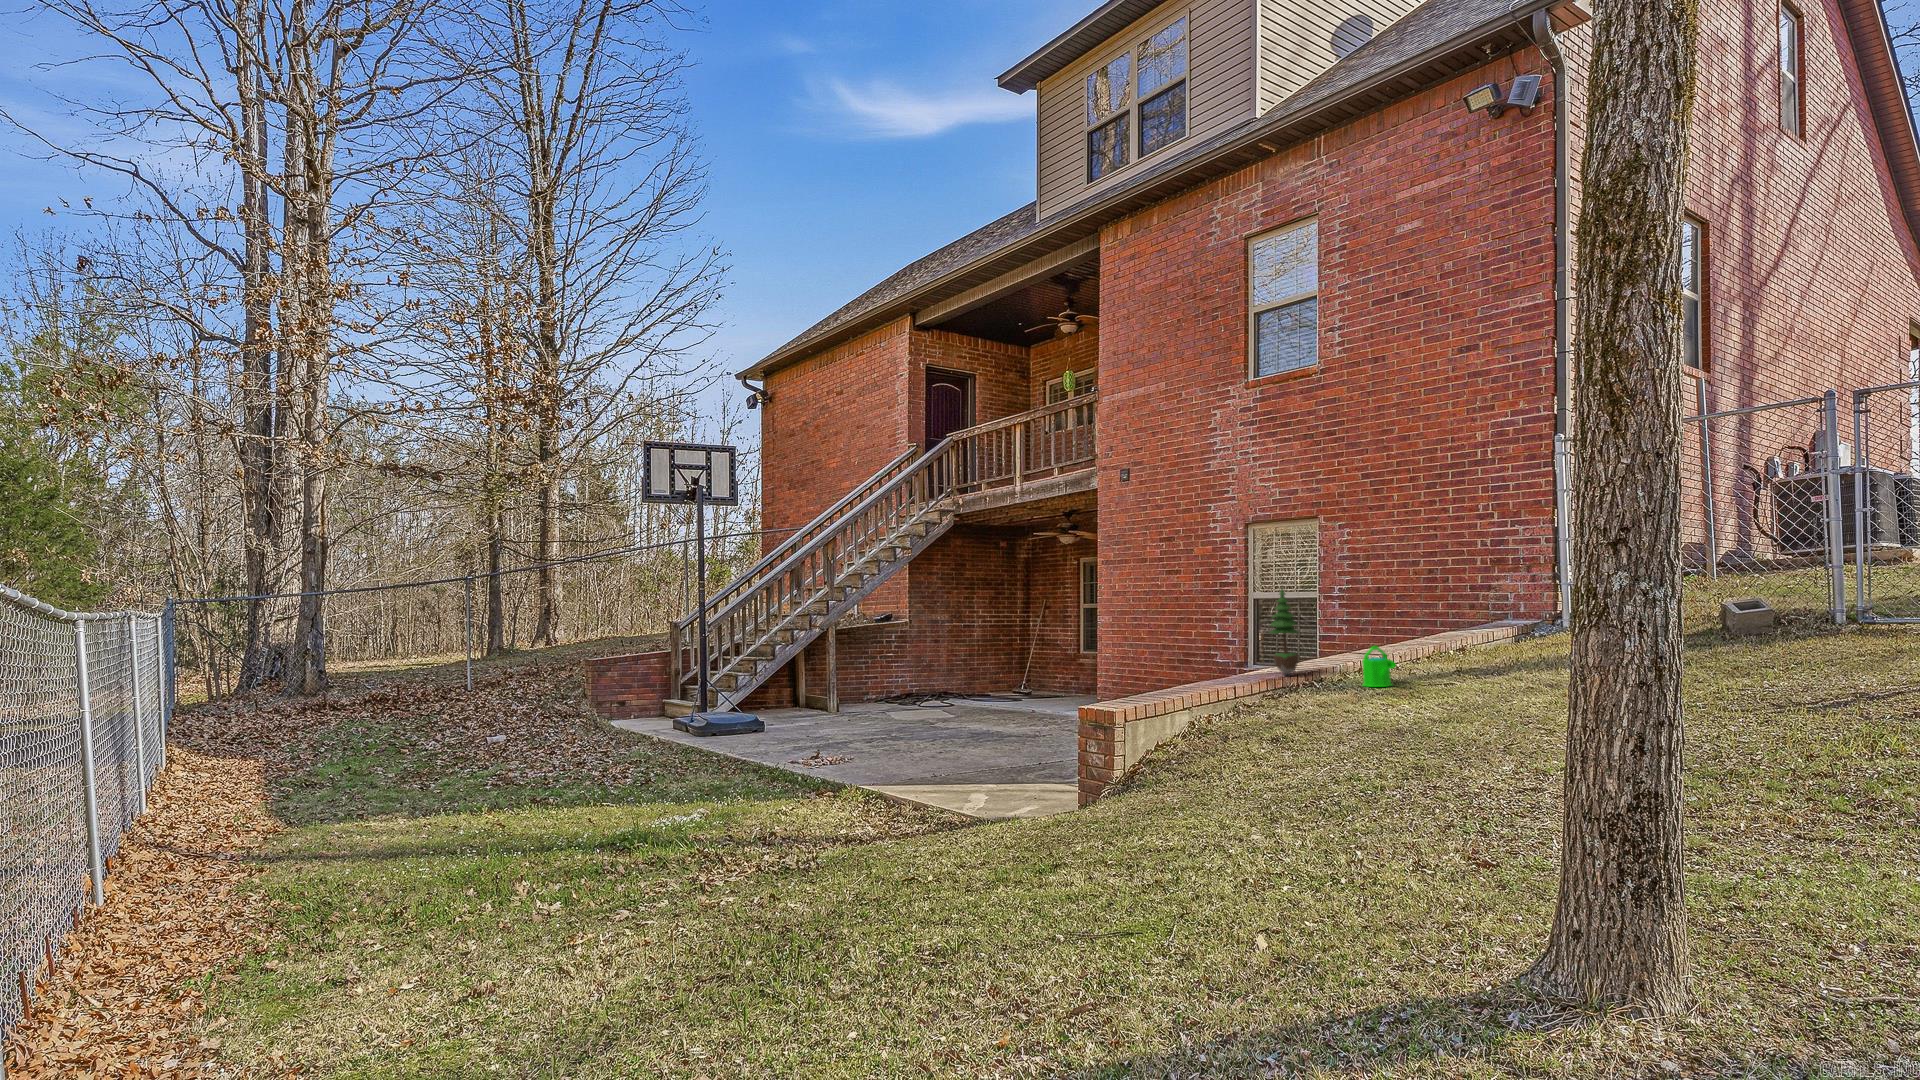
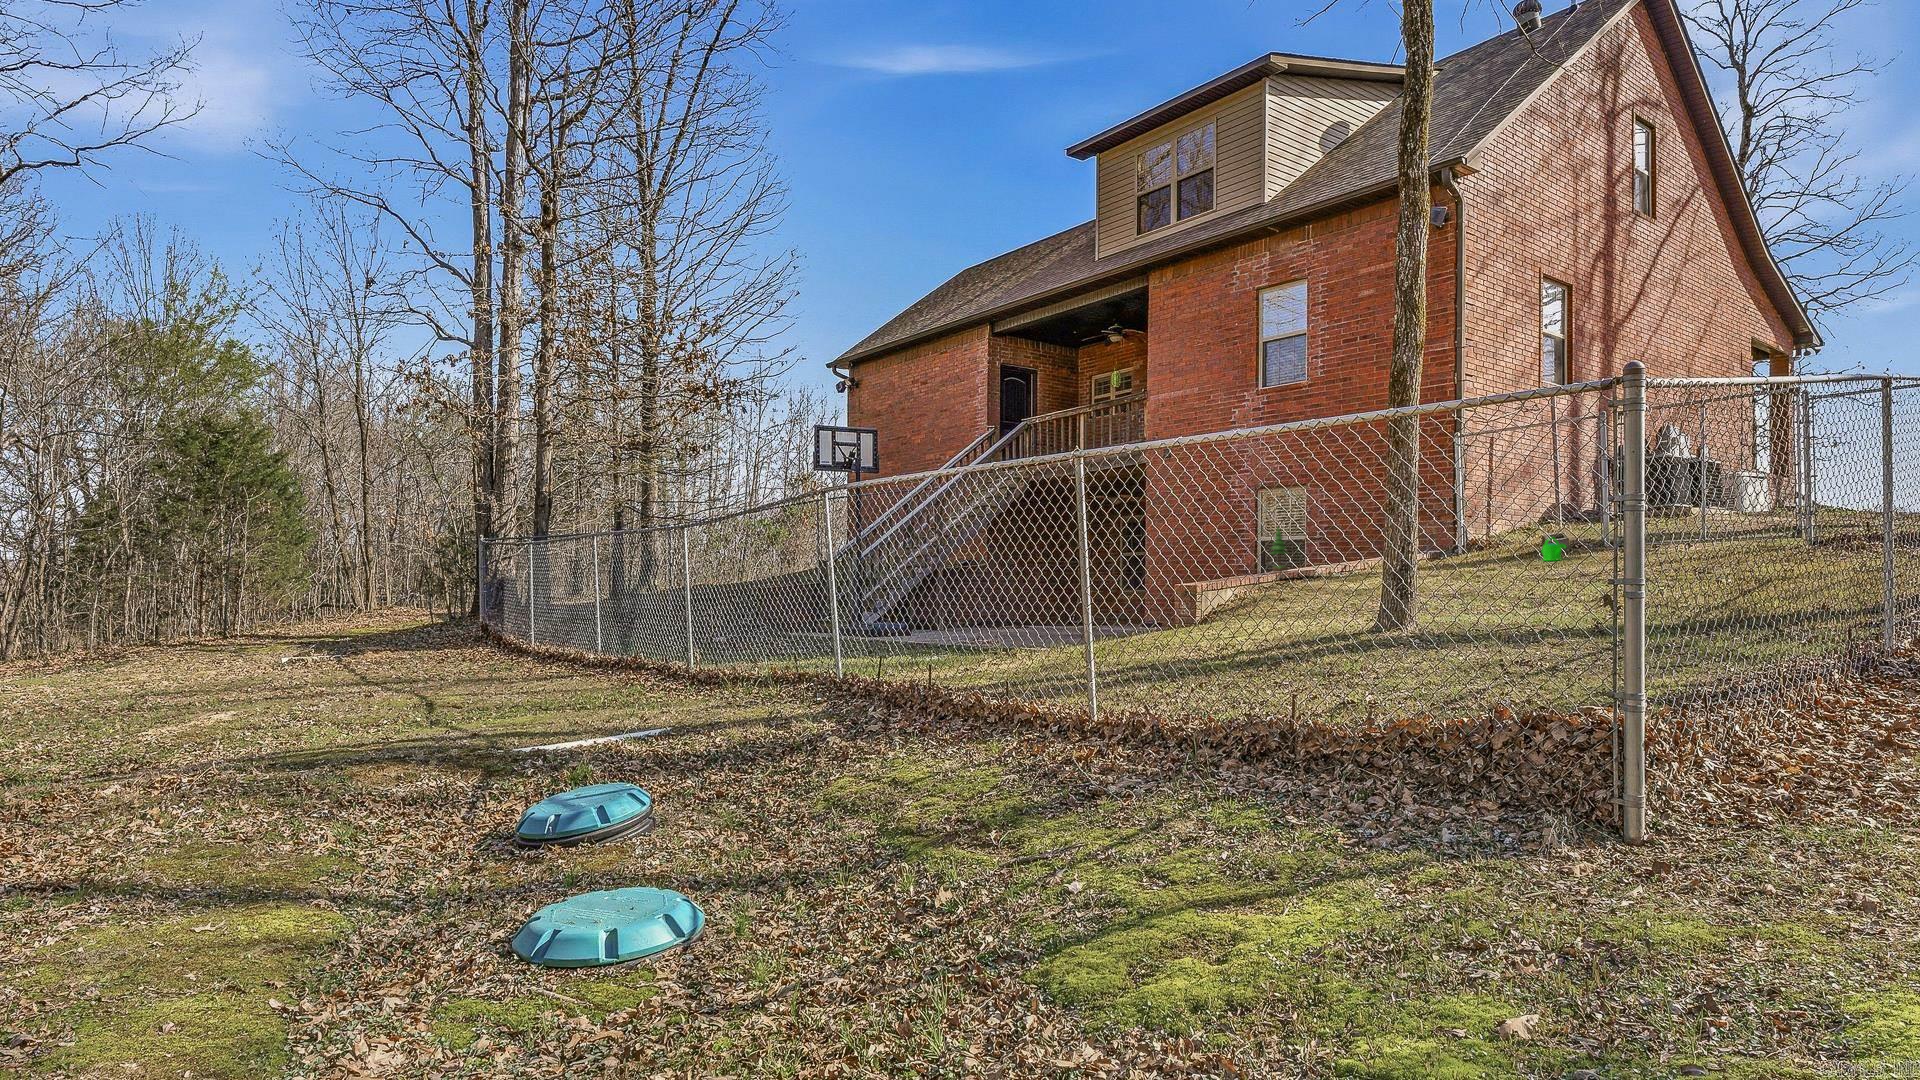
watering can: present [1362,646,1396,687] -> present [1542,537,1566,561]

